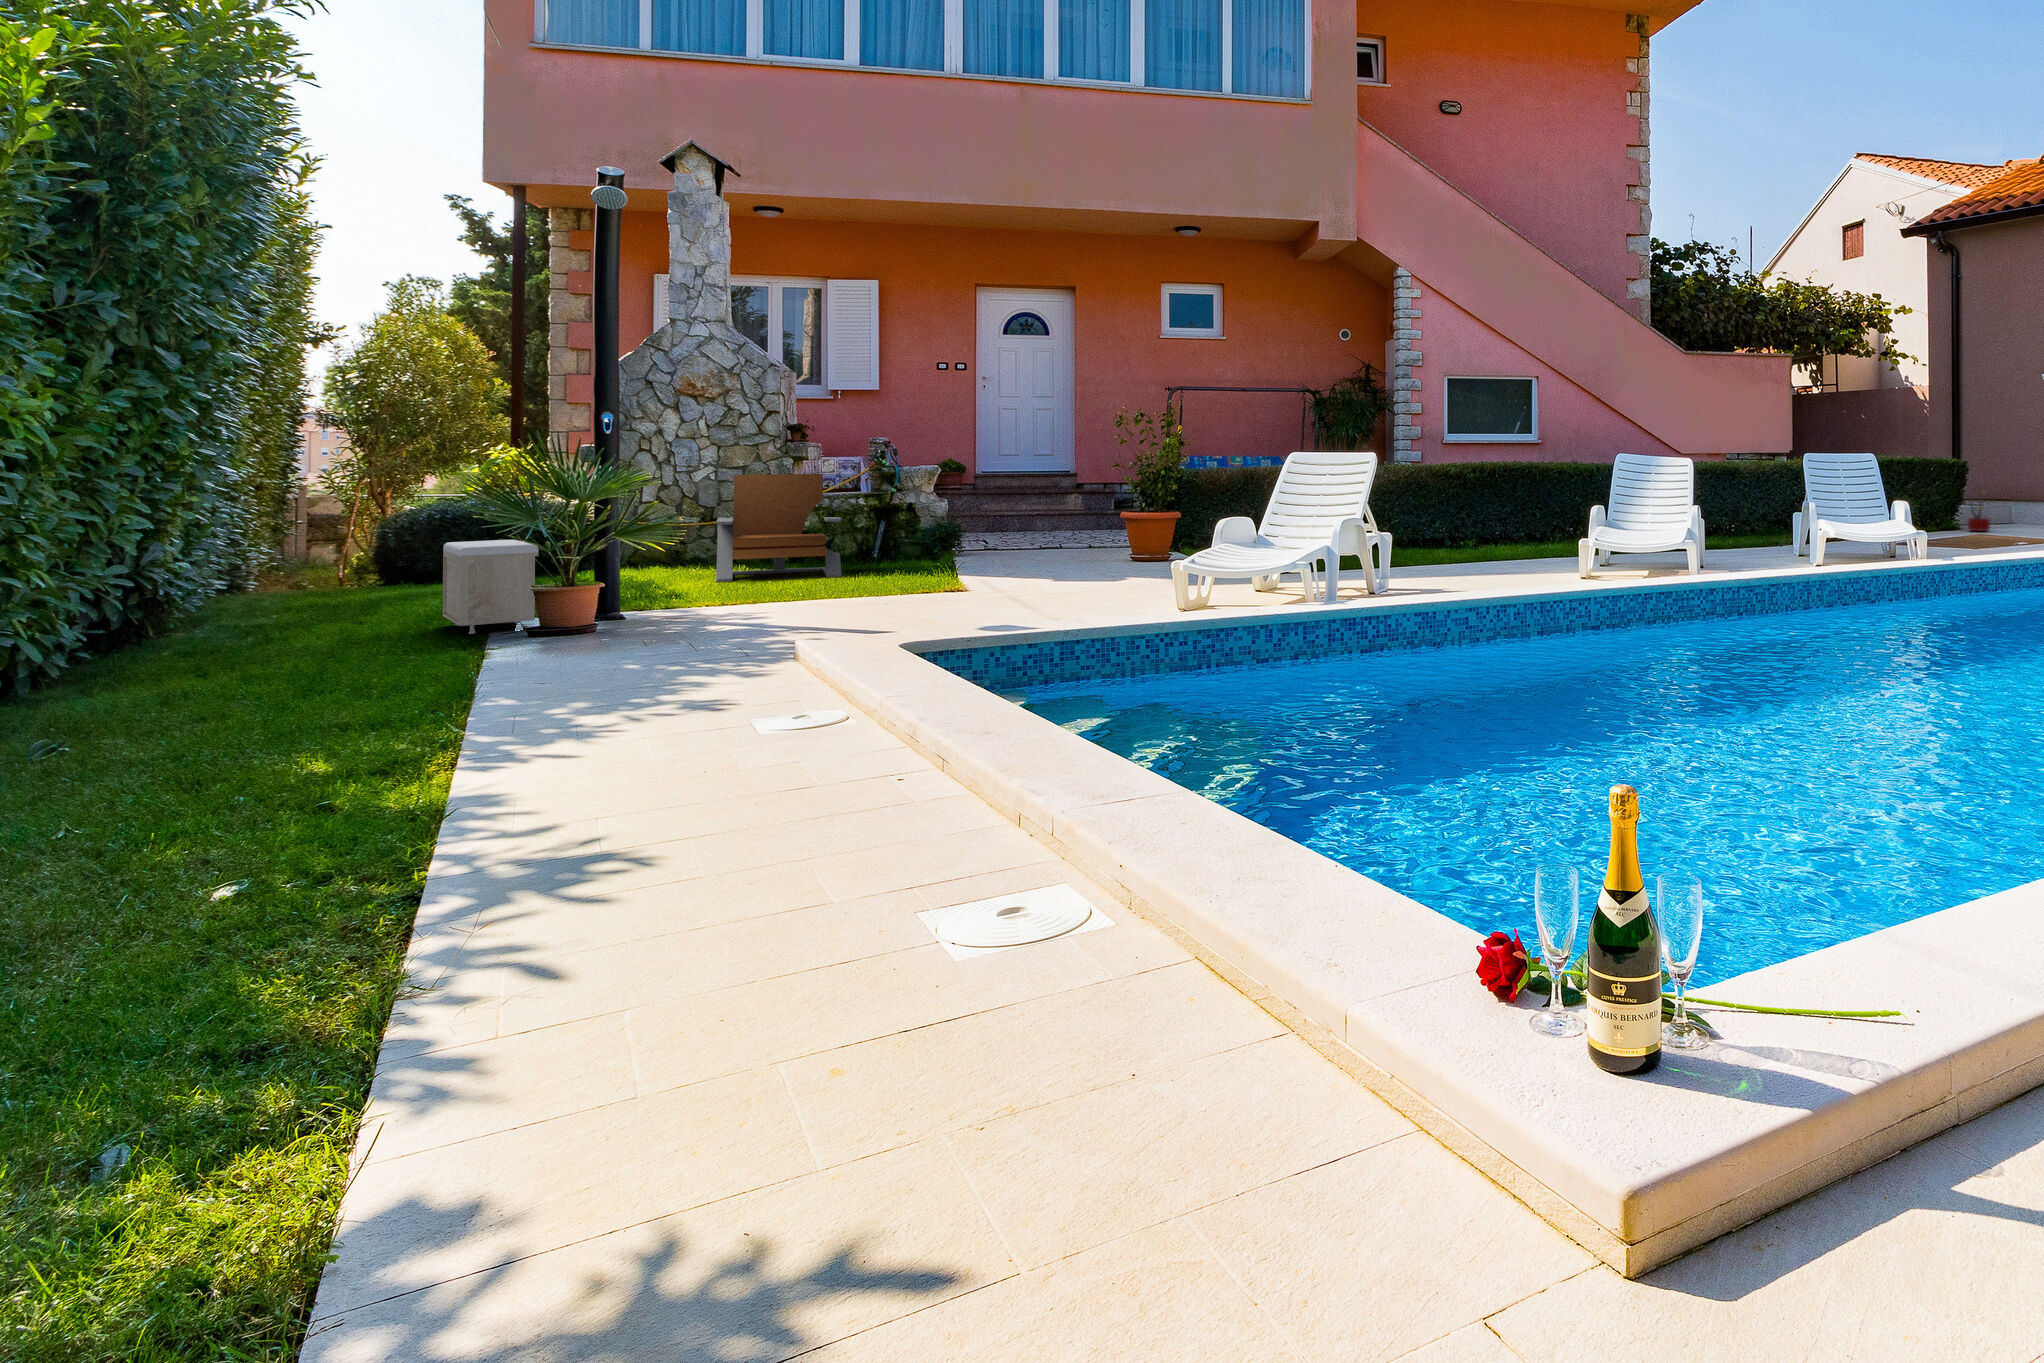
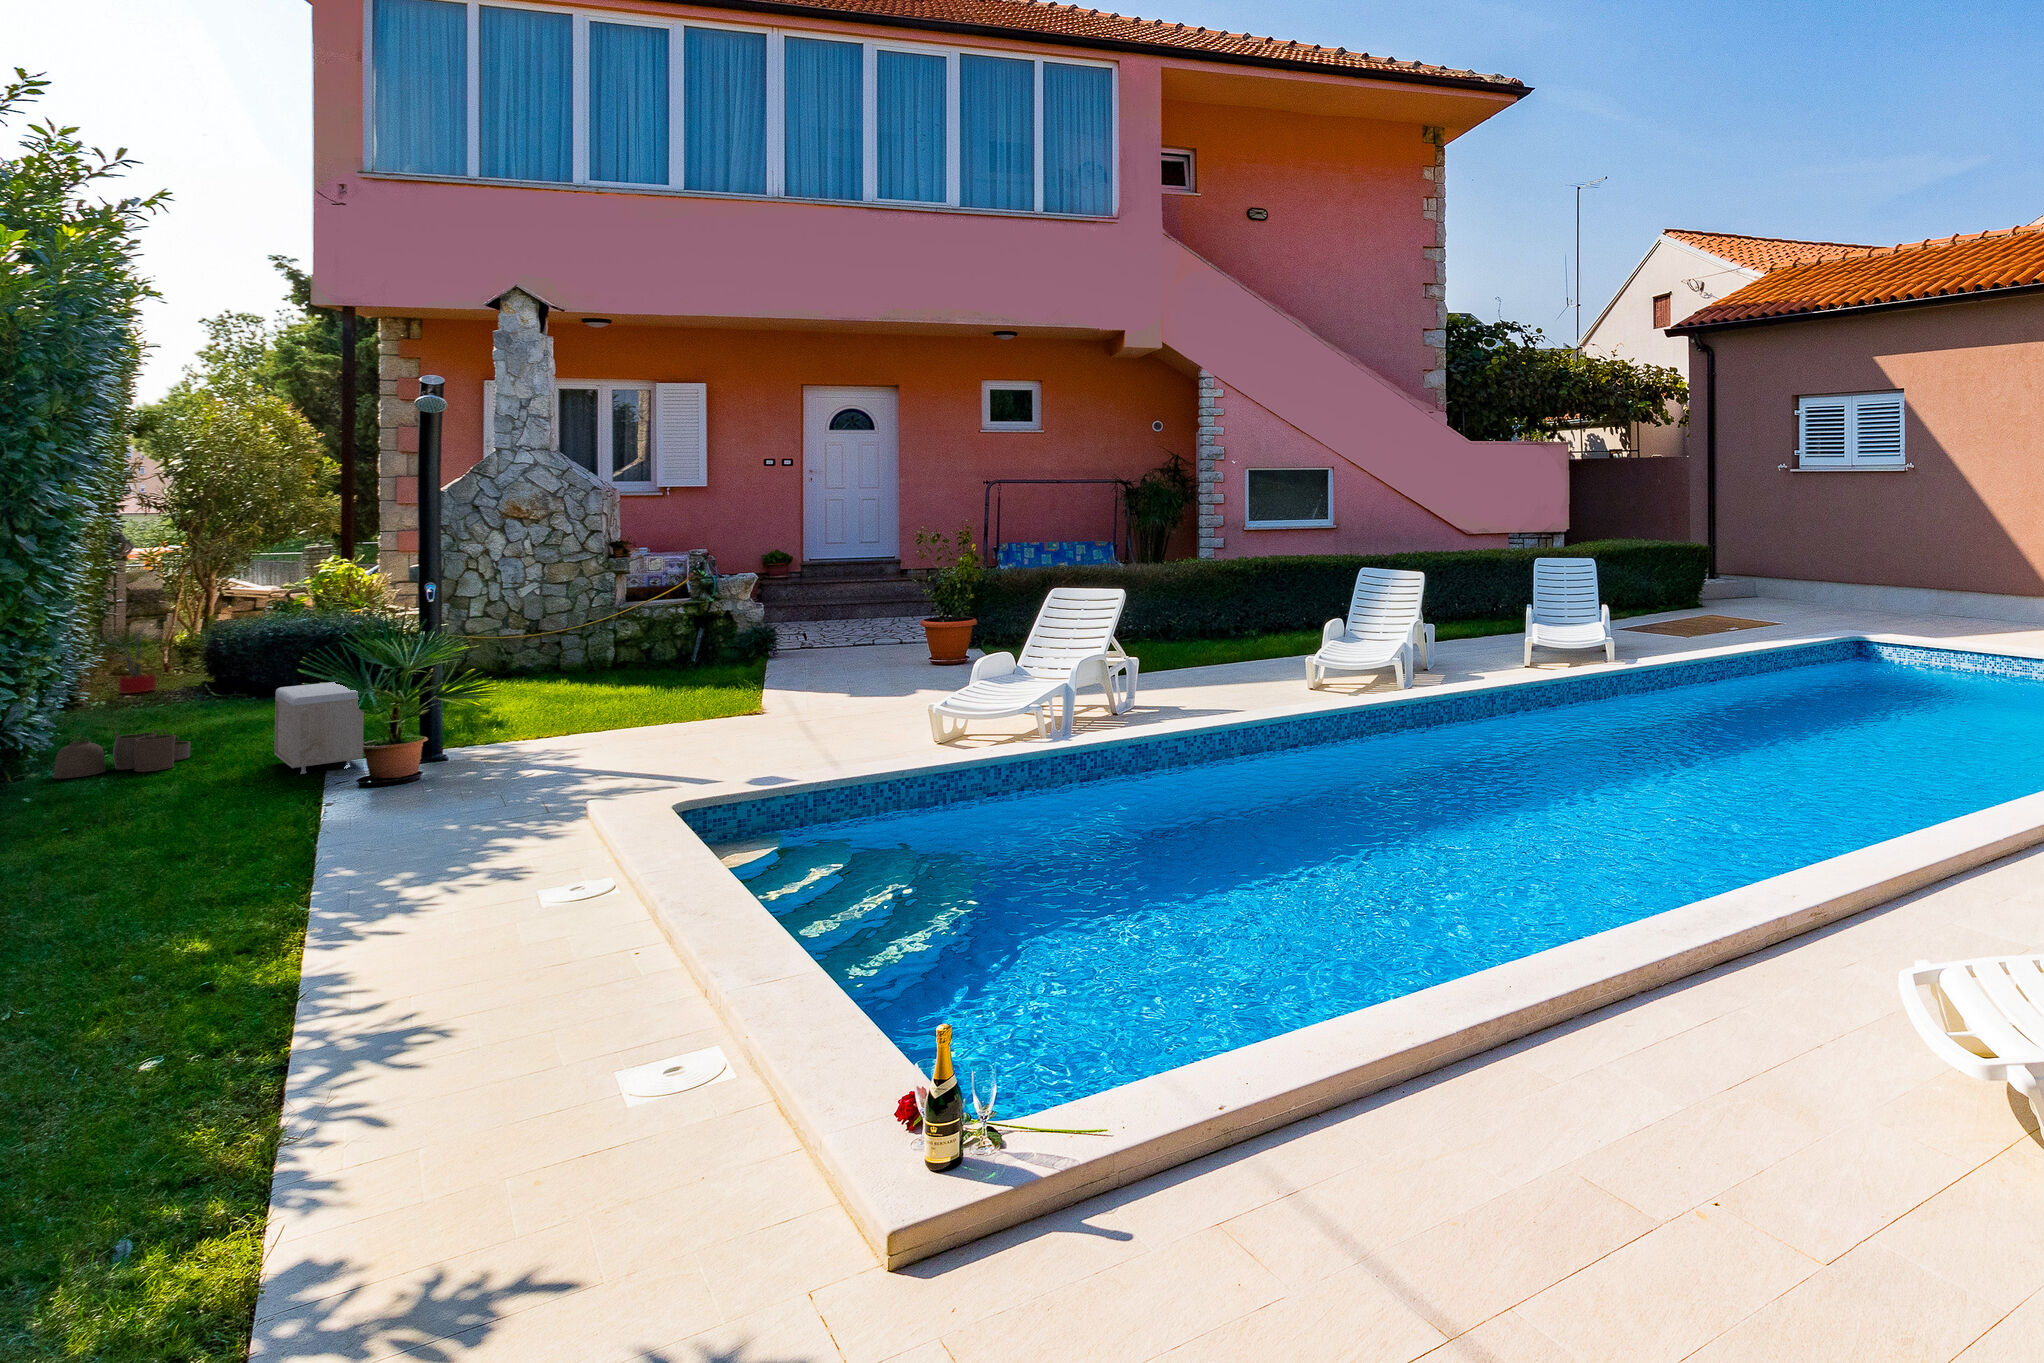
lounge chair: present [716,474,842,582] -> none [539,588,661,695]
decorative plant: present [1968,488,1990,531] -> present [101,633,156,693]
woven basket: none [215,586,358,634] -> present [53,728,190,779]

